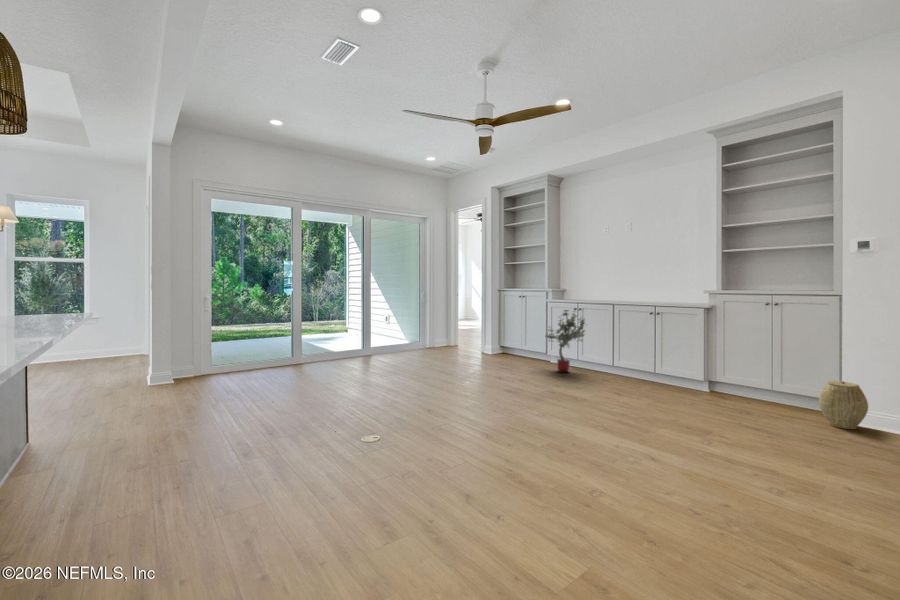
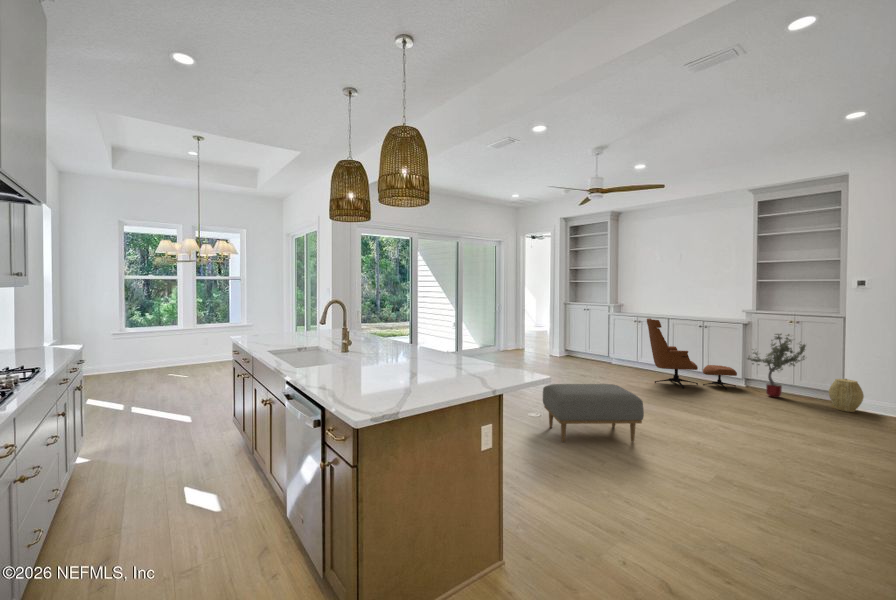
lounge chair: none [581,304,697,396] -> present [647,318,737,389]
potted tree: present [545,310,585,372] -> present [747,334,806,398]
ottoman: none [367,400,517,506] -> present [543,384,644,442]

